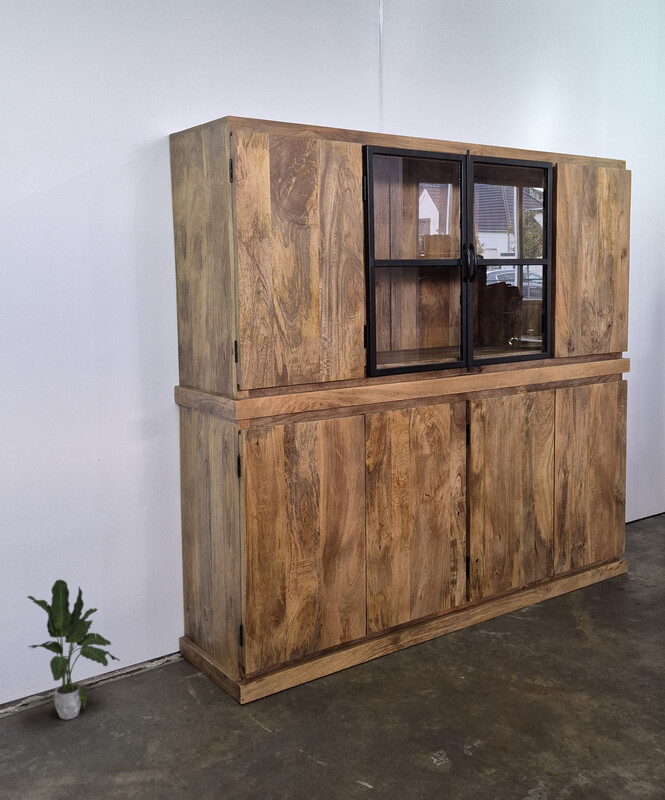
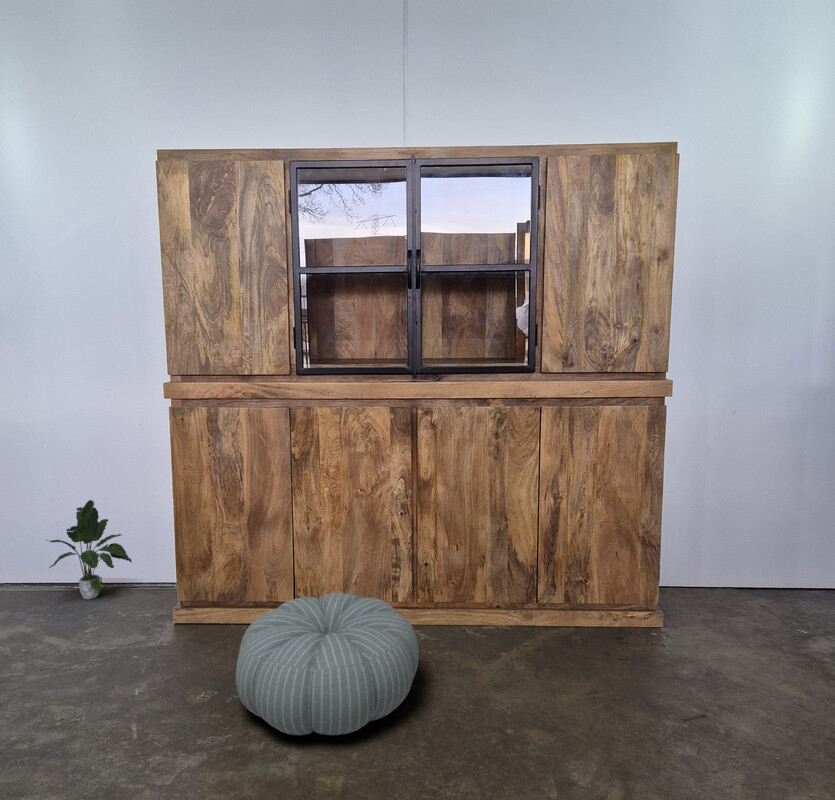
pouf: none [413,595,597,721] -> present [236,593,419,735]

